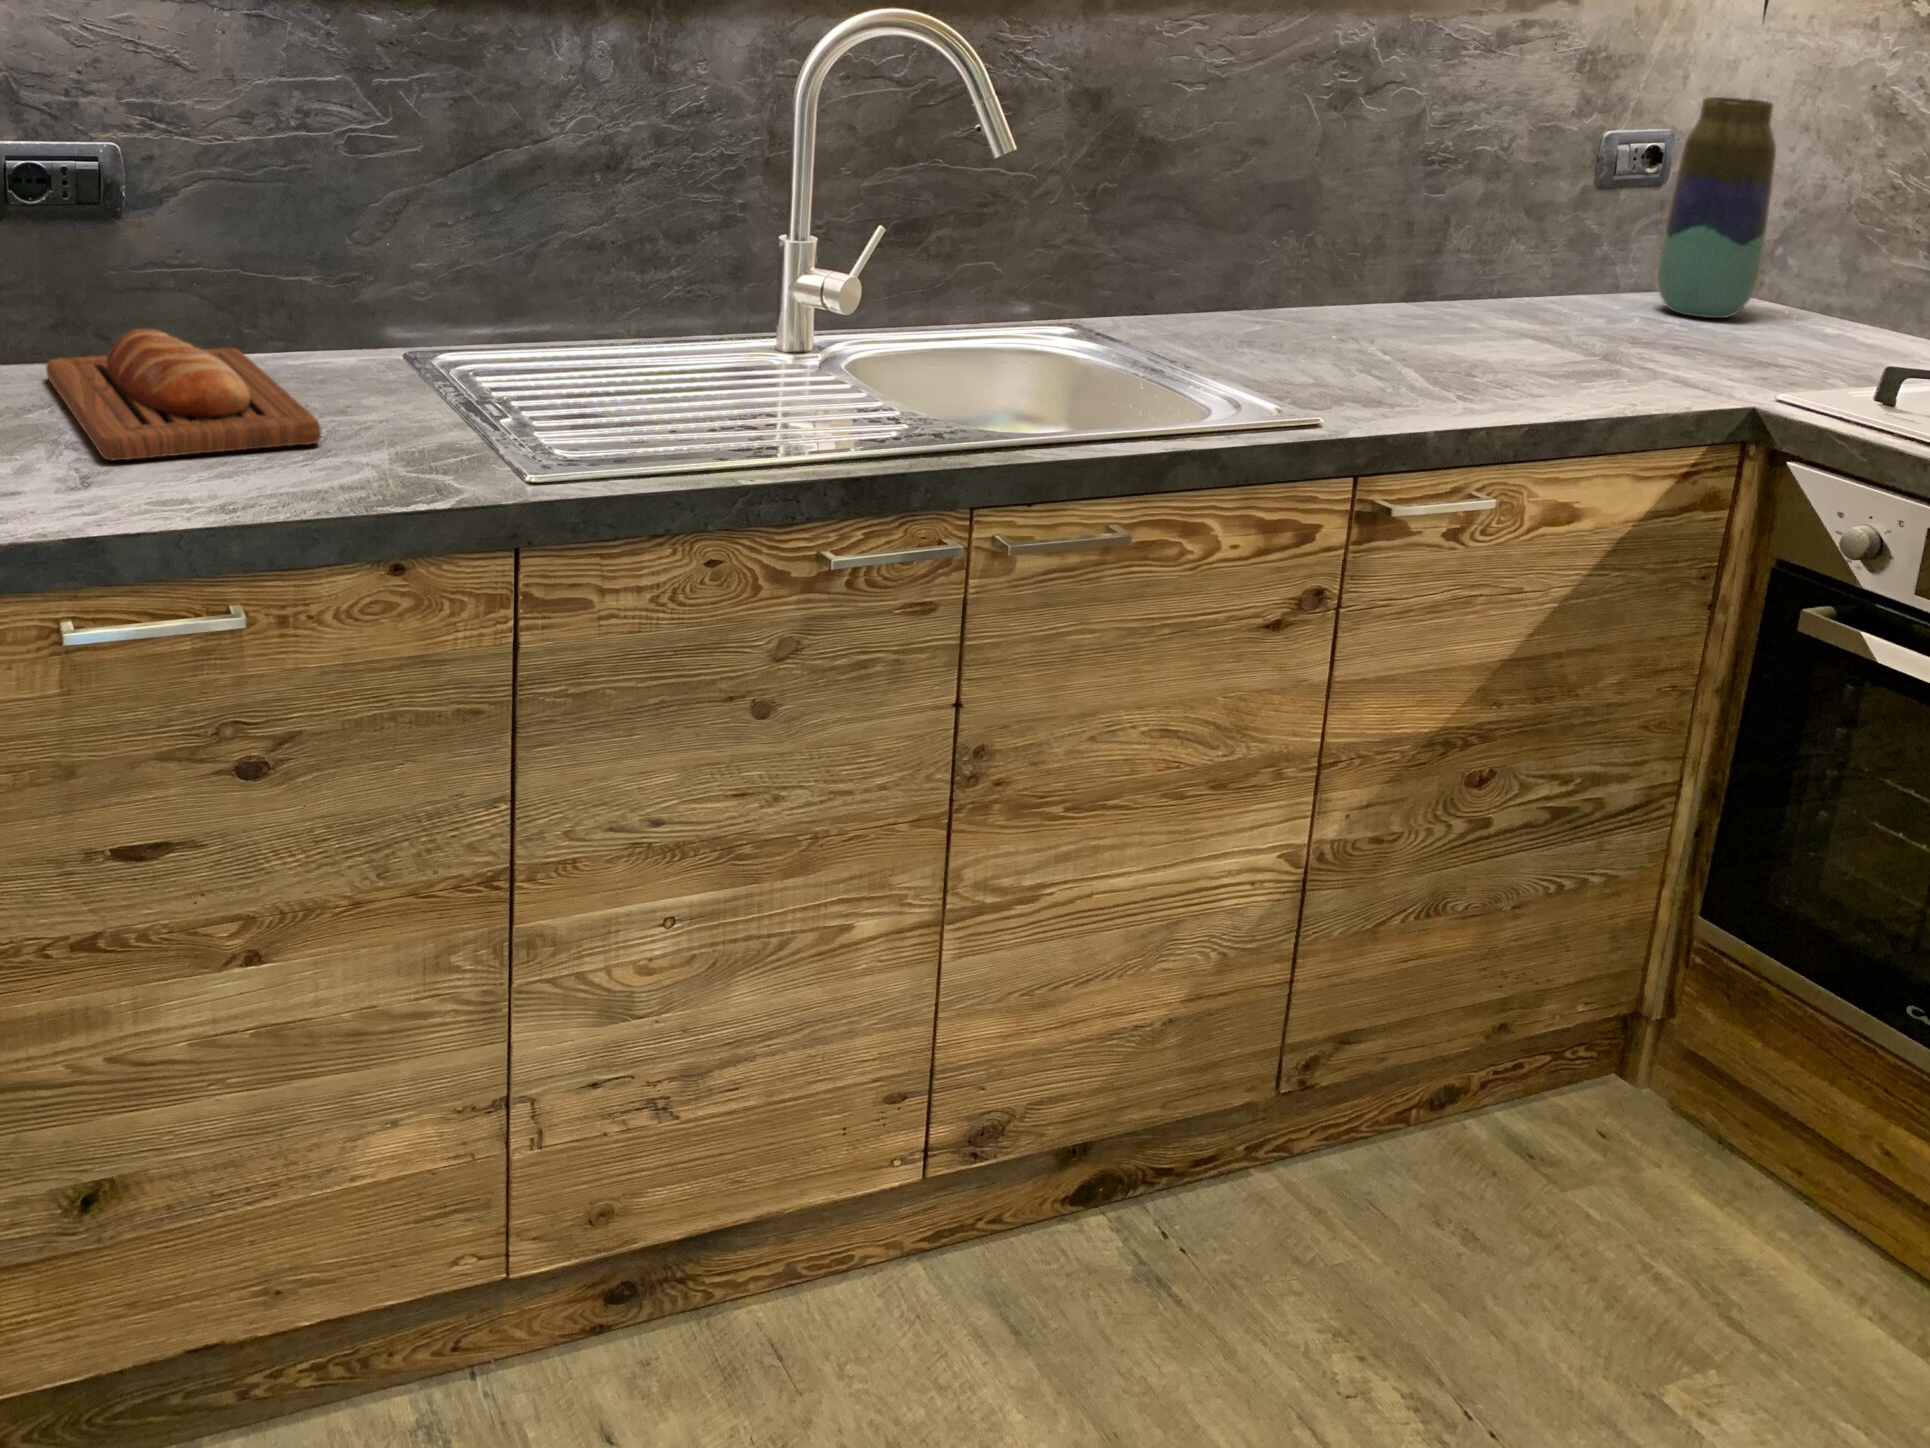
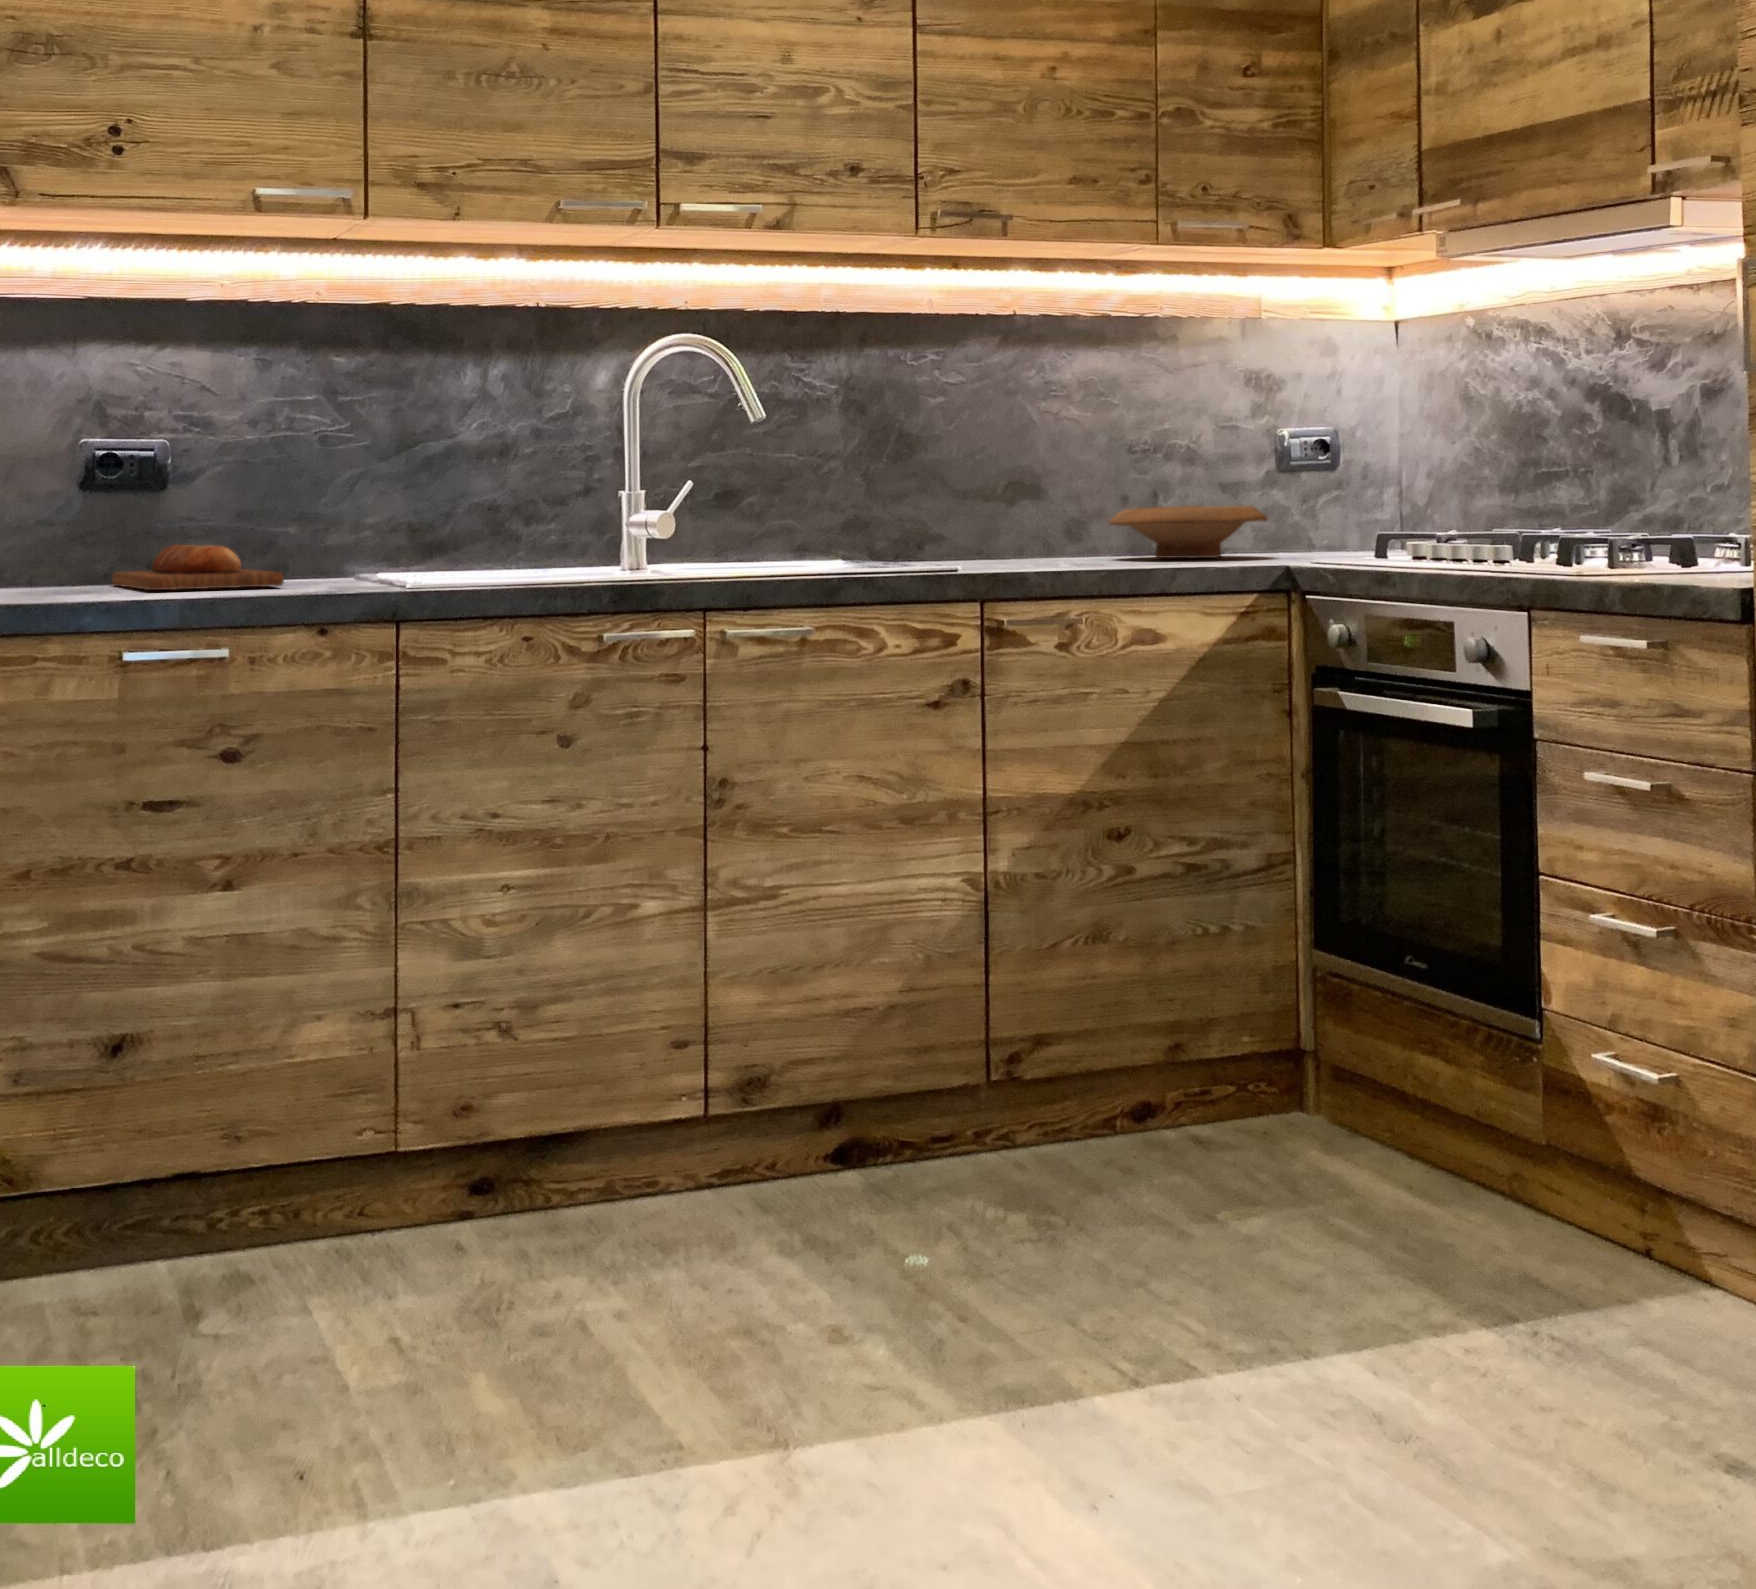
vase: present [1657,97,1776,318] -> none [1318,392,1388,551]
wooden bowl: none [1428,257,1663,350] -> present [1109,506,1267,558]

